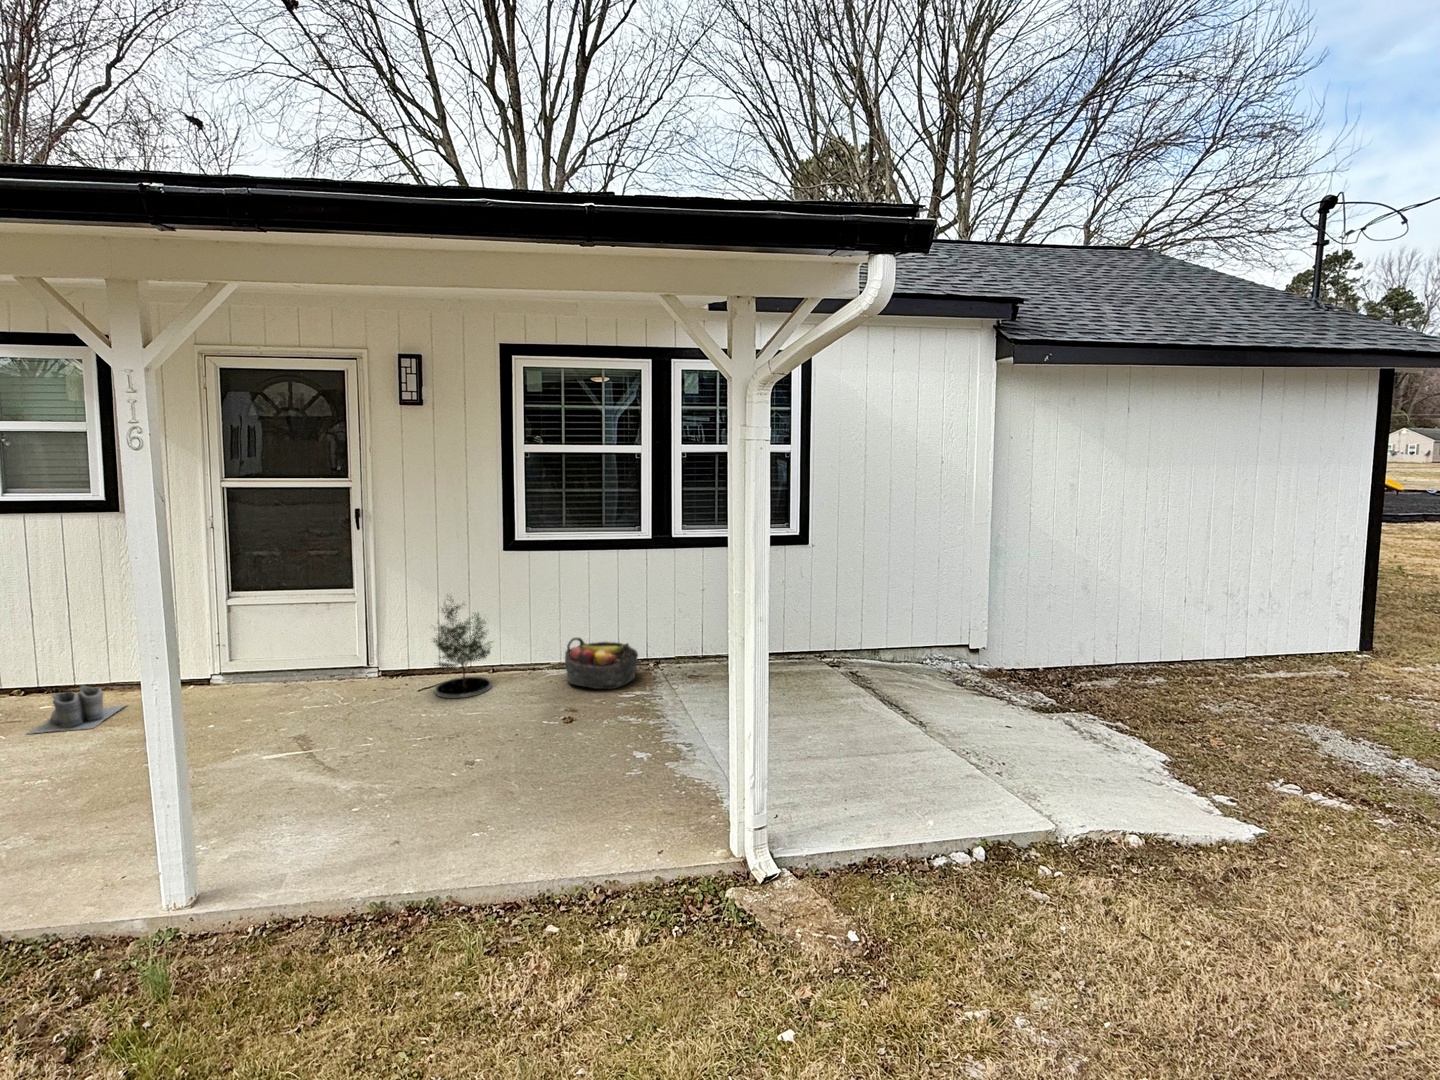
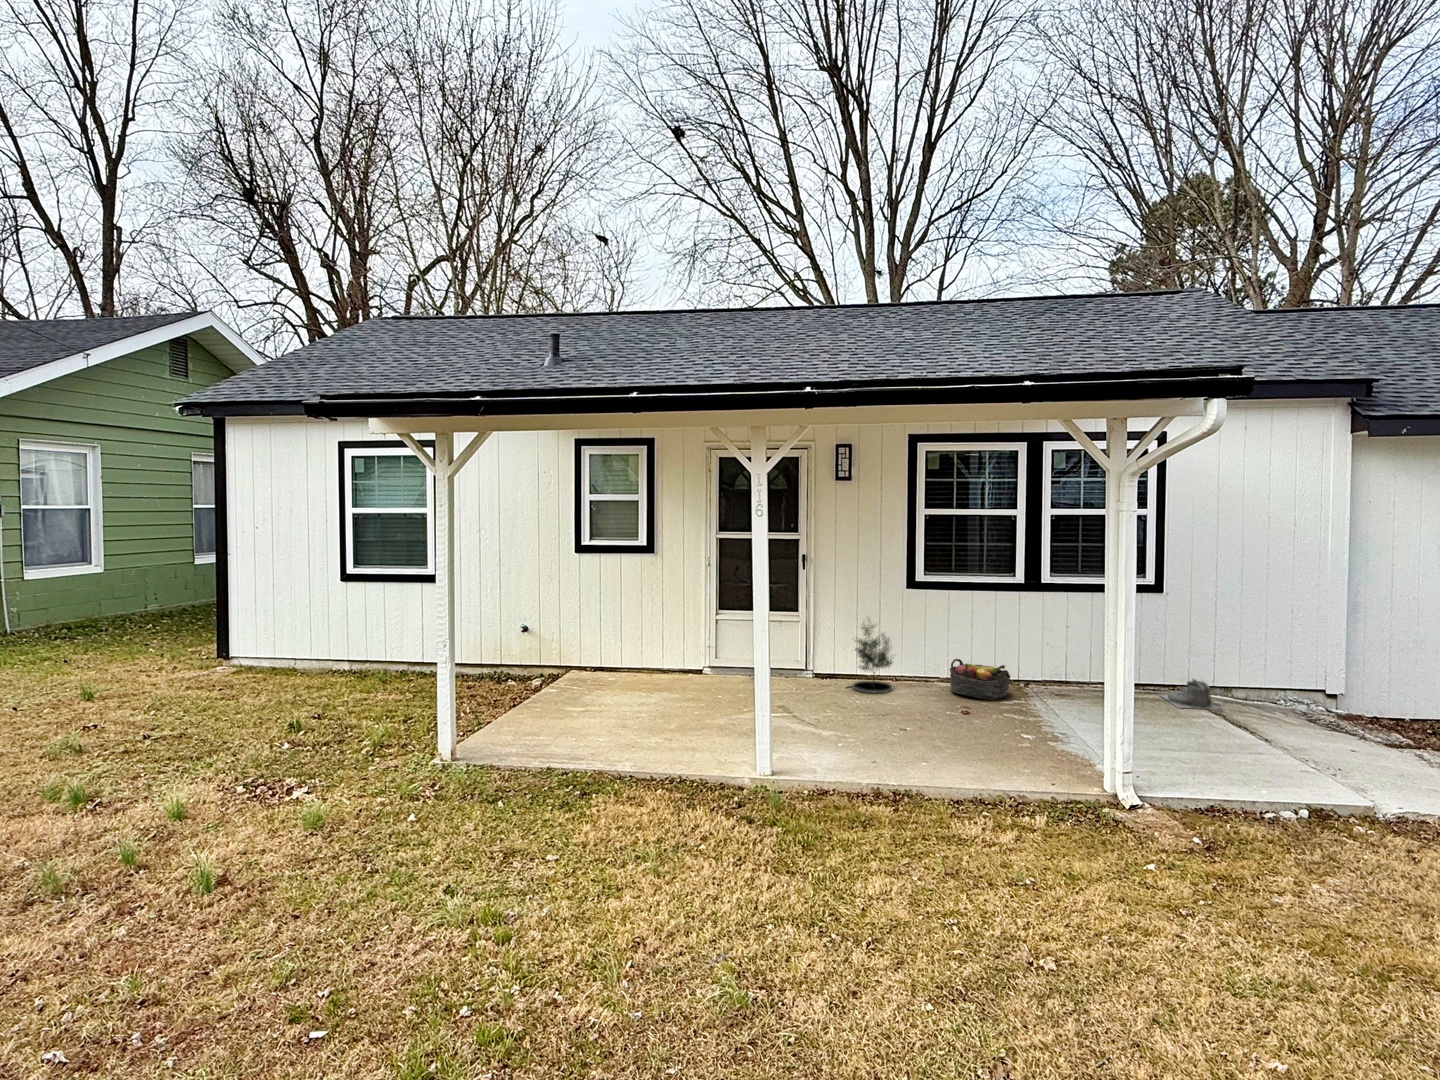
boots: present [28,685,125,734] -> present [1161,679,1219,710]

